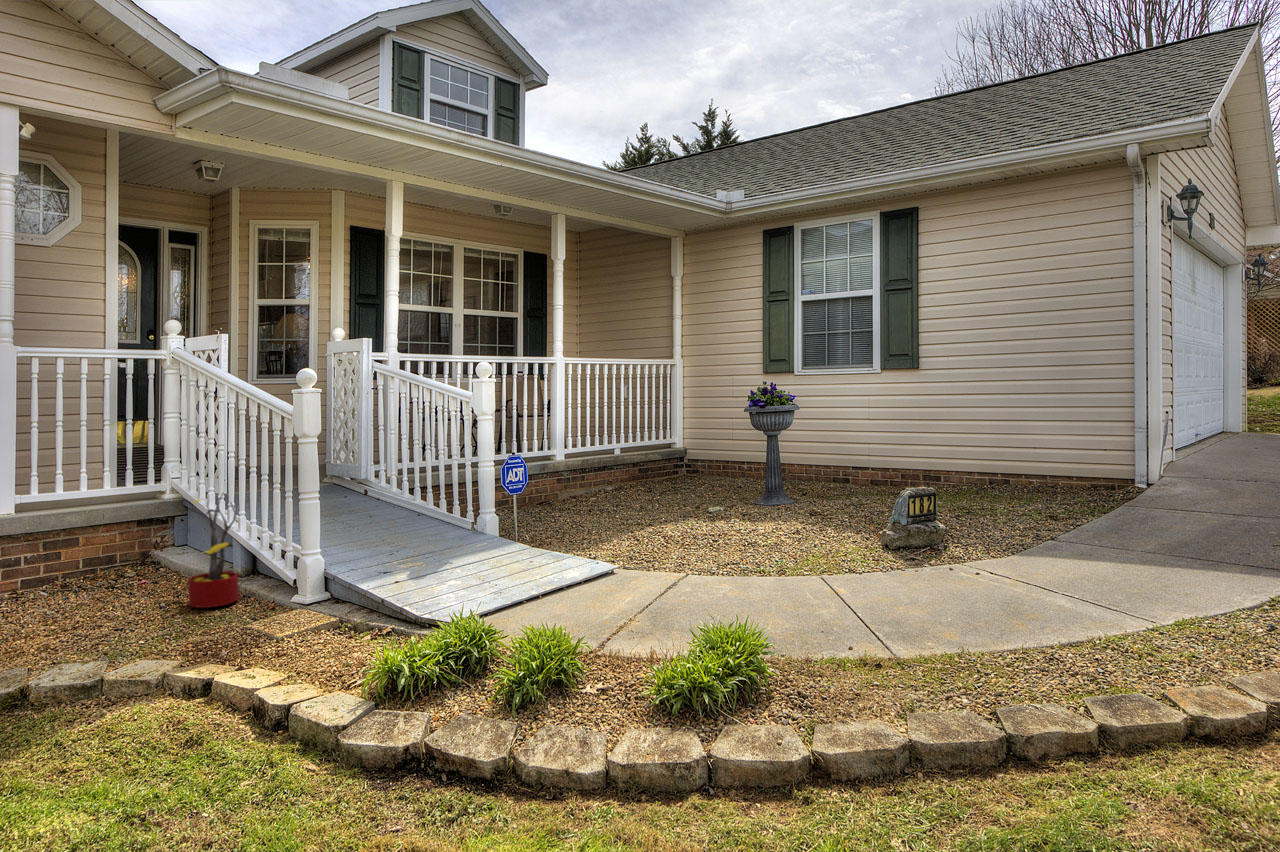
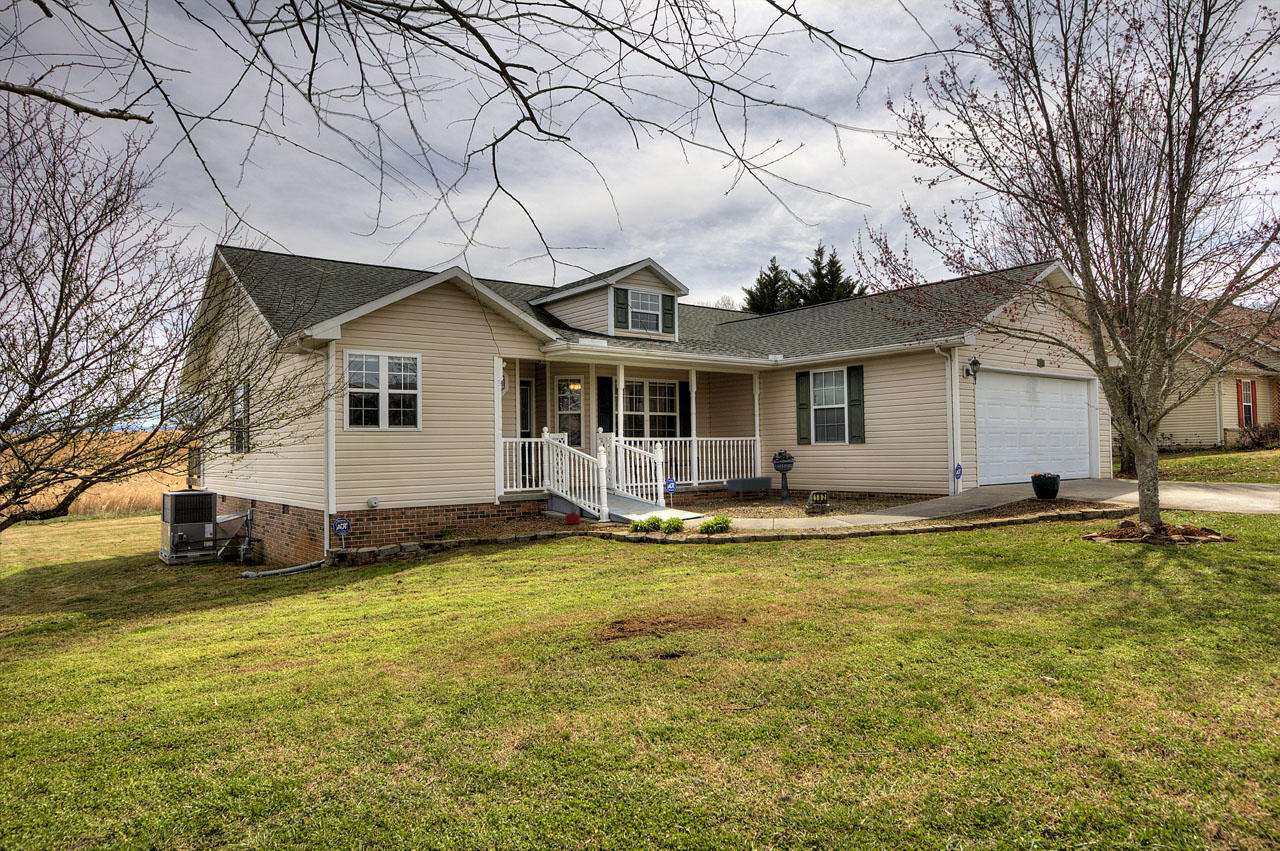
bench: none [627,436,710,489] -> present [727,477,772,501]

